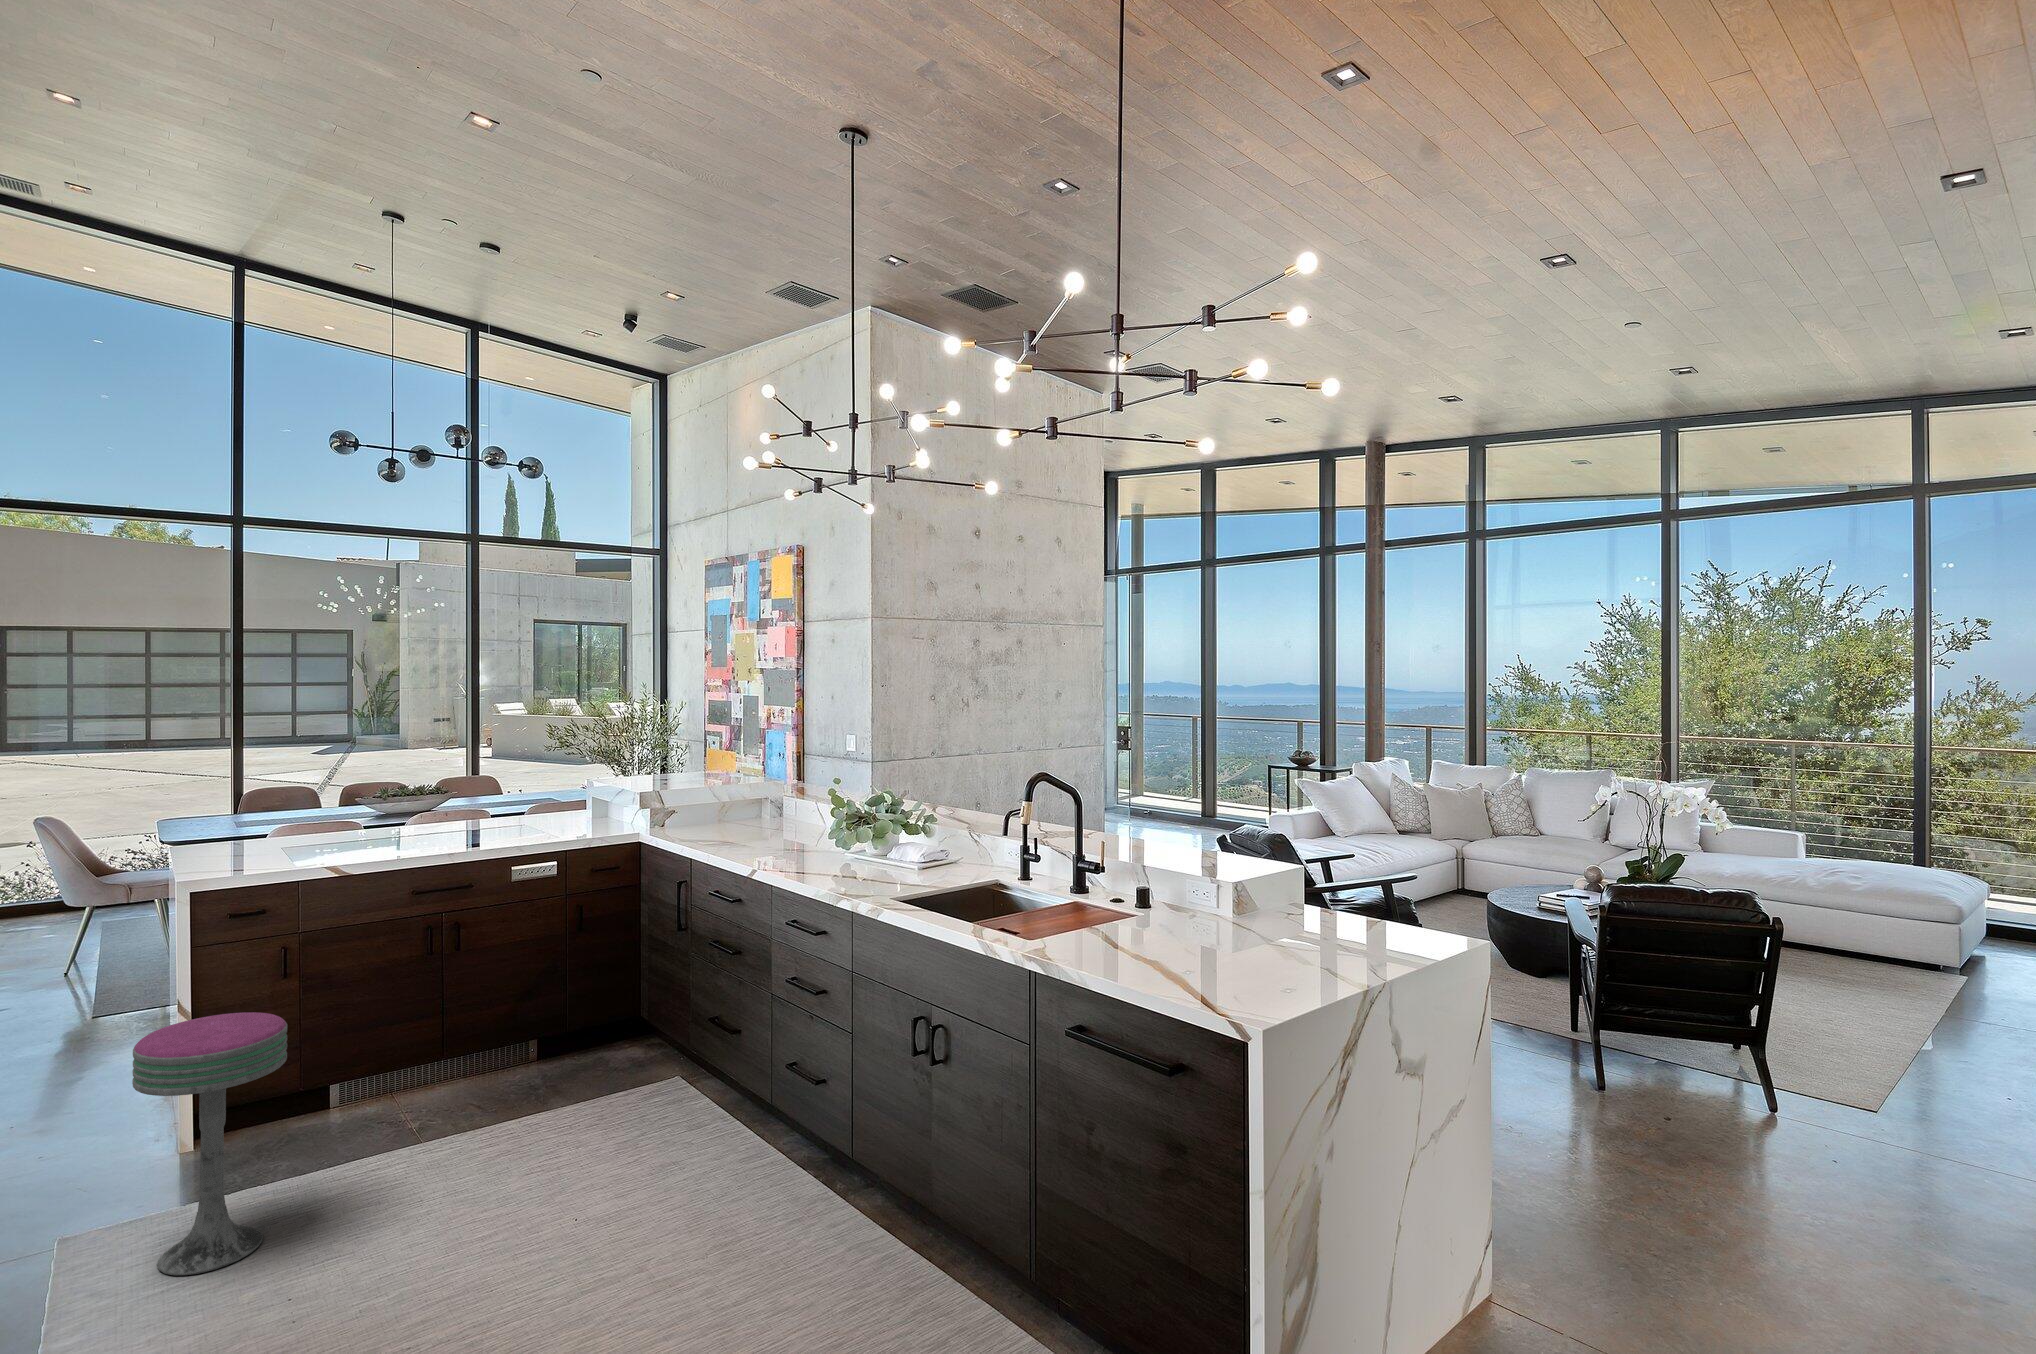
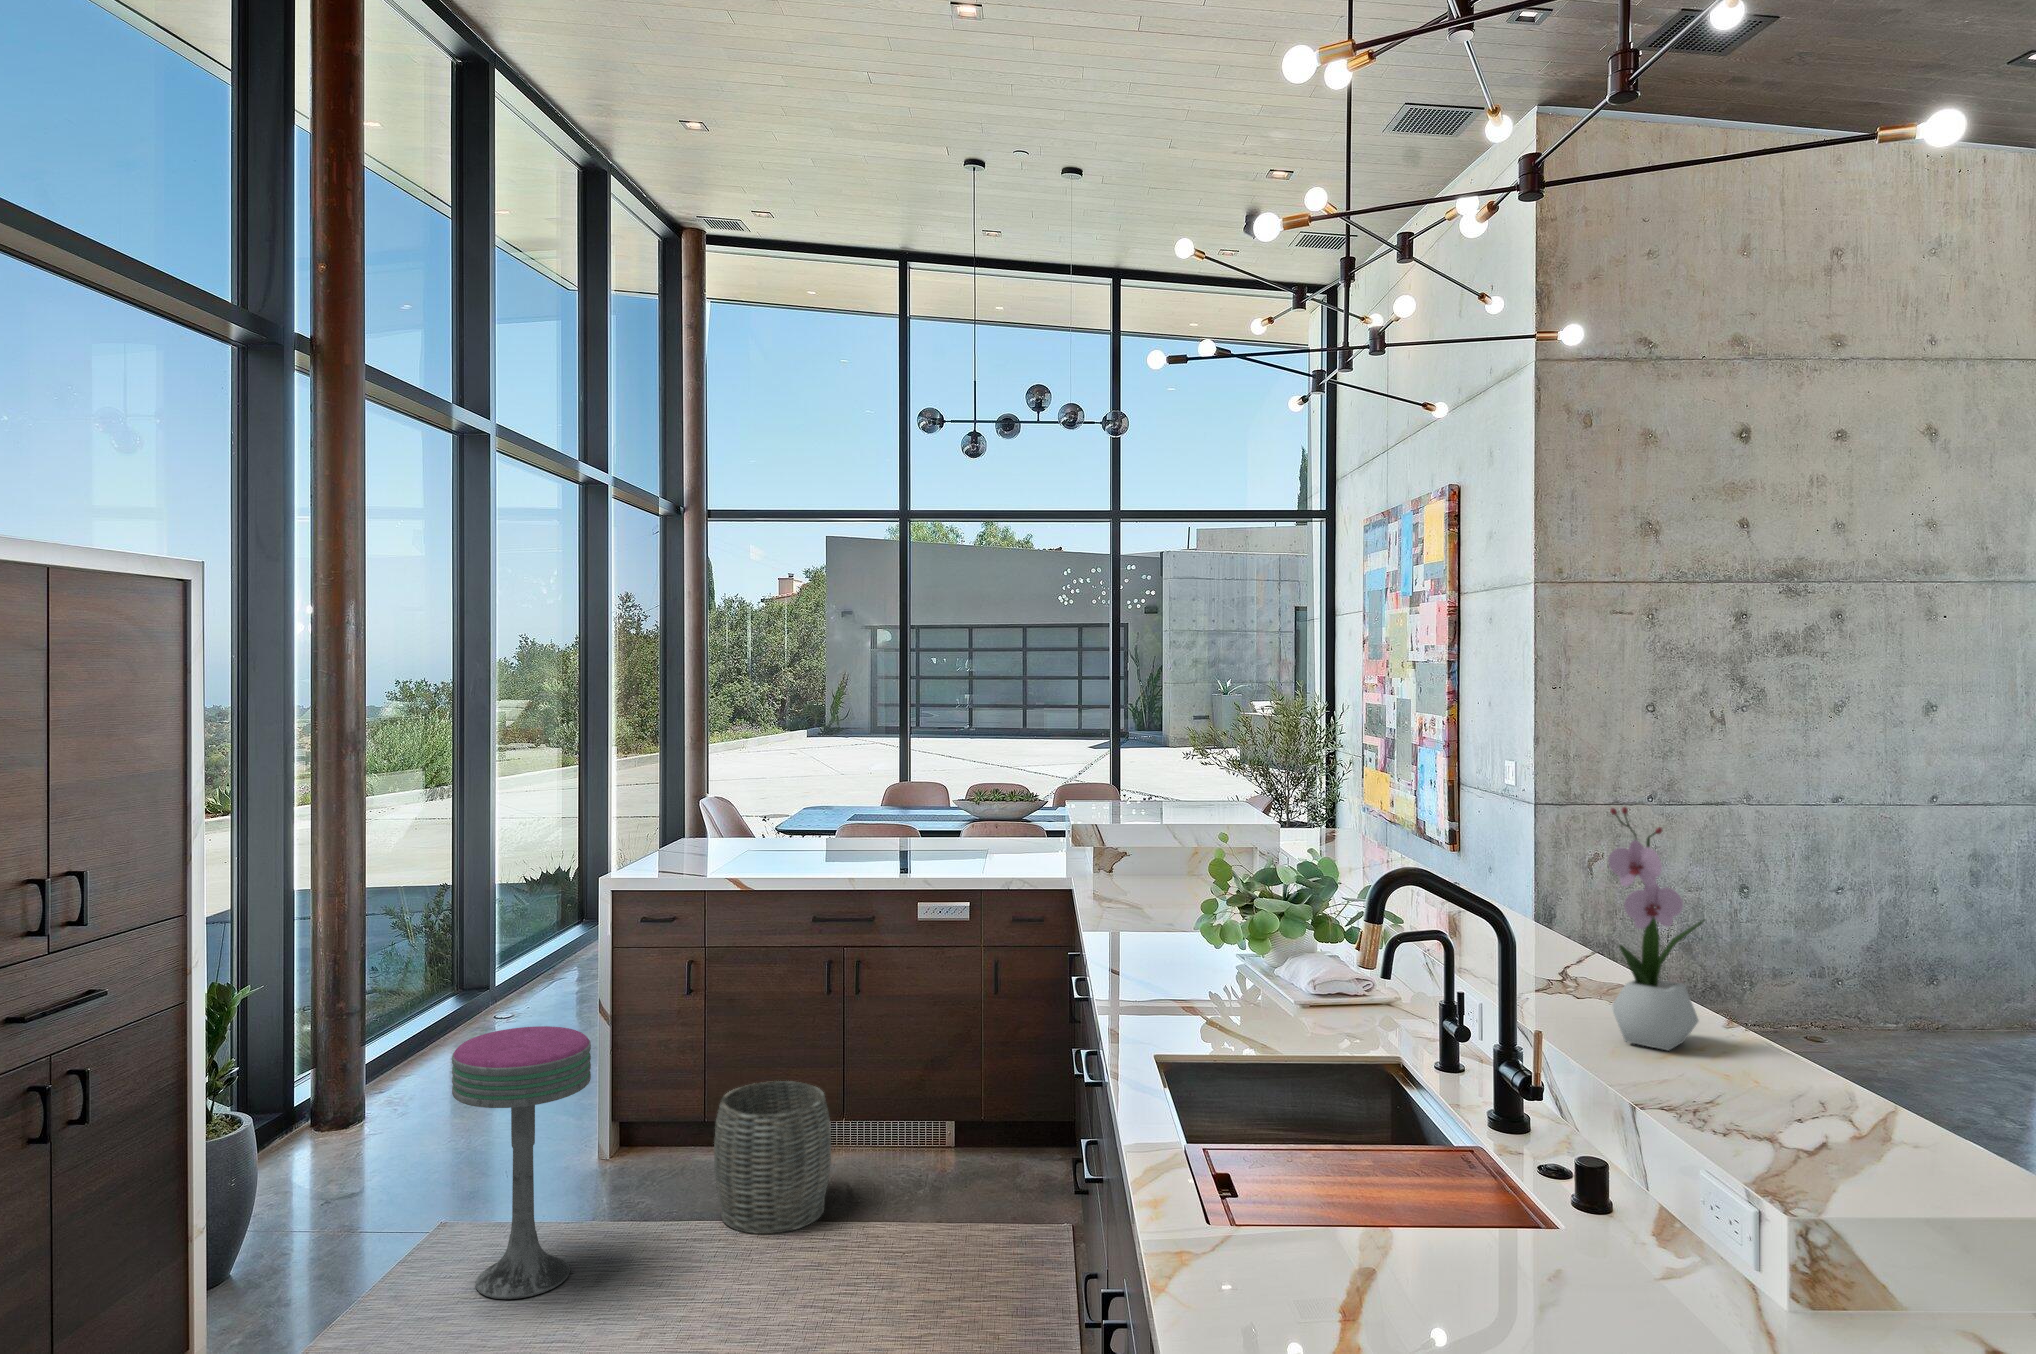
flower arrangement: none [1121,751,1161,868] -> present [1608,807,1705,1050]
woven basket: none [360,1028,473,1160] -> present [714,1081,831,1234]

